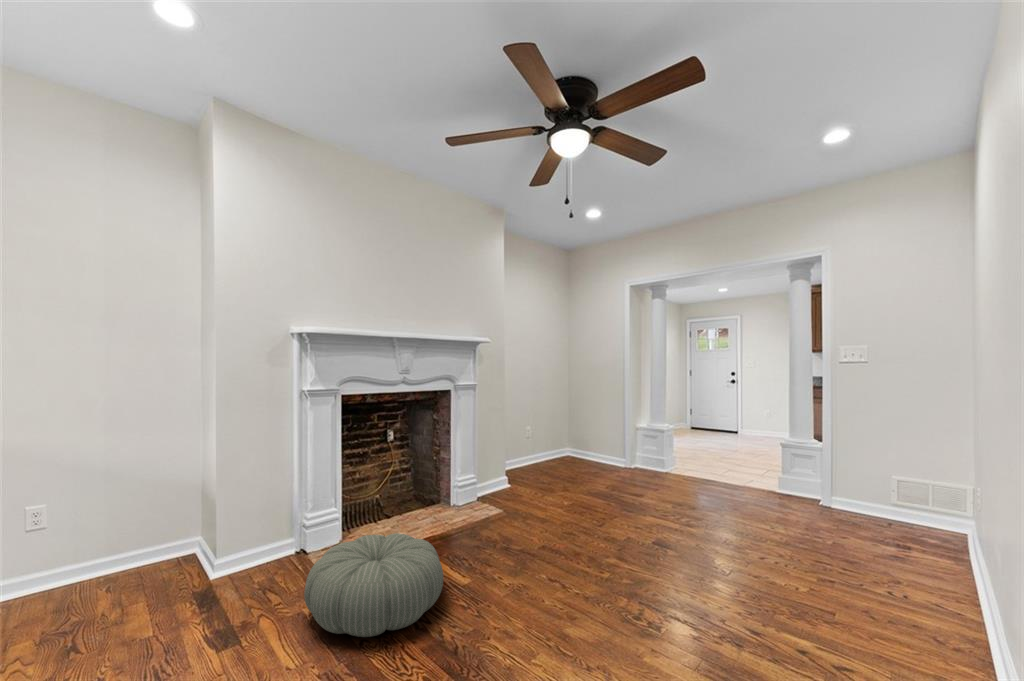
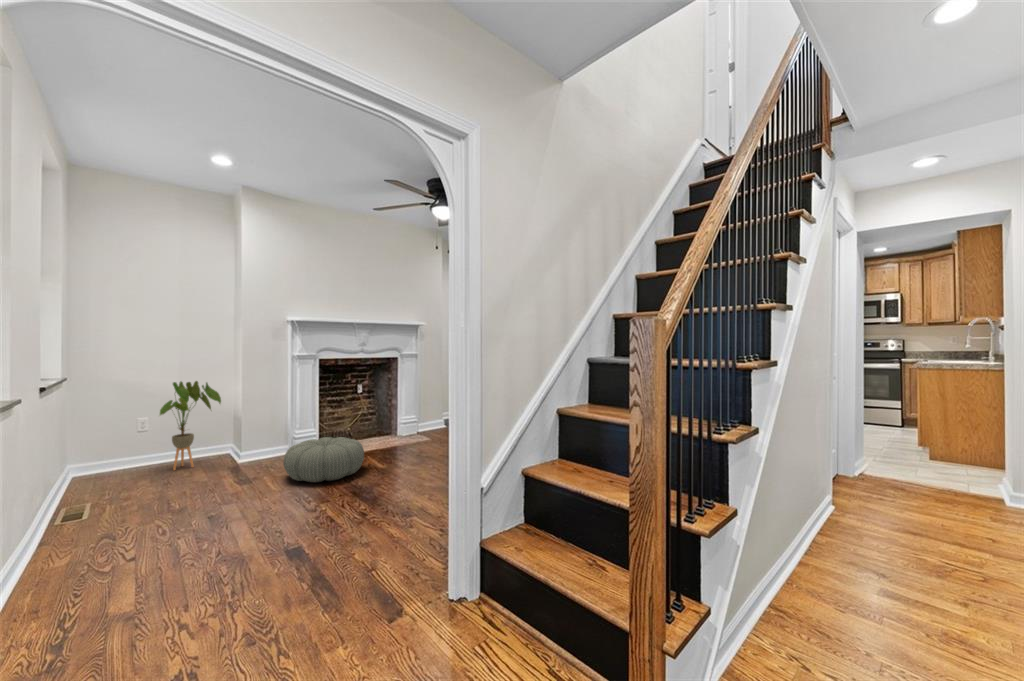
house plant: none [65,437,183,604] -> present [160,381,221,470]

